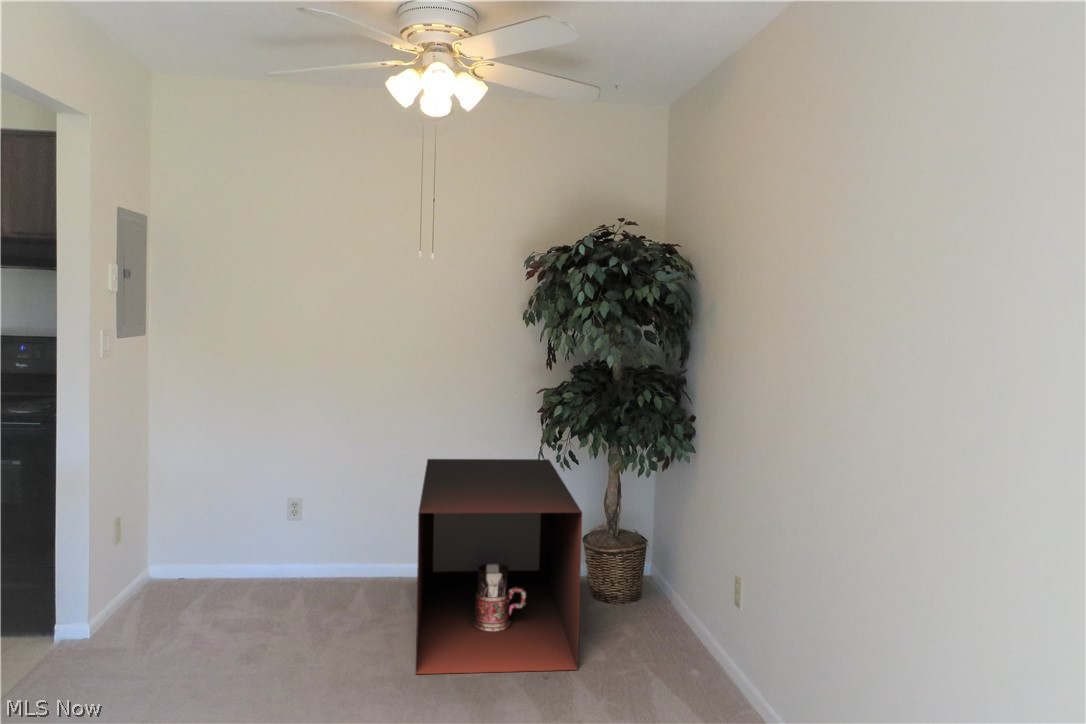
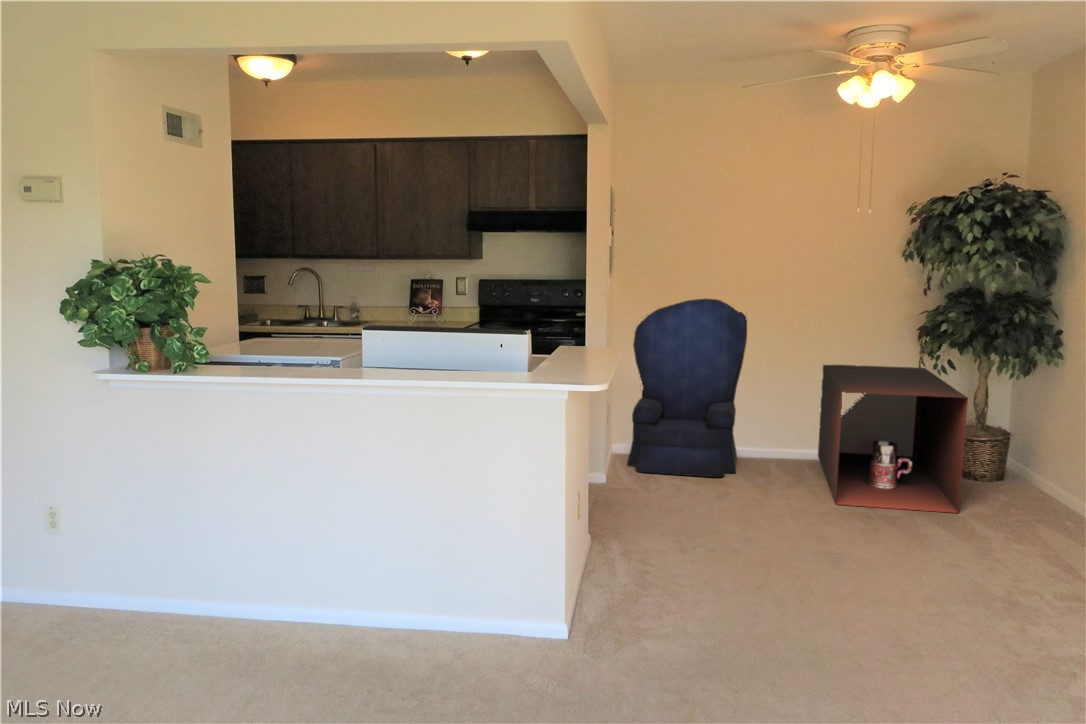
armchair: none [135,376,327,638] -> present [627,298,748,477]

